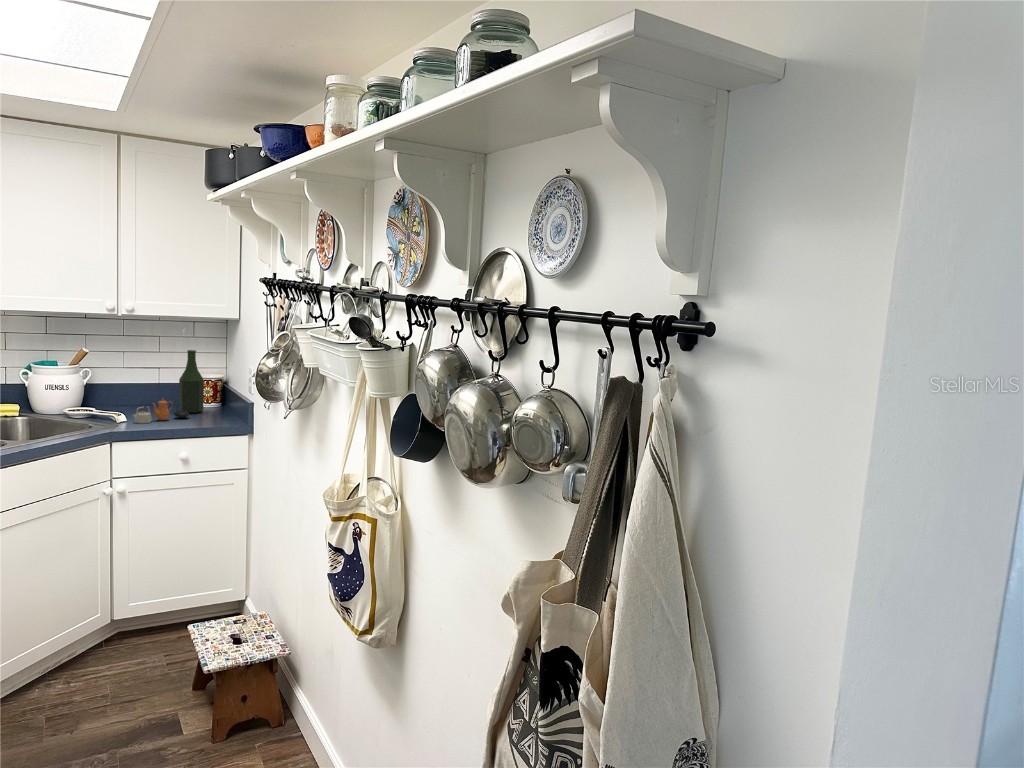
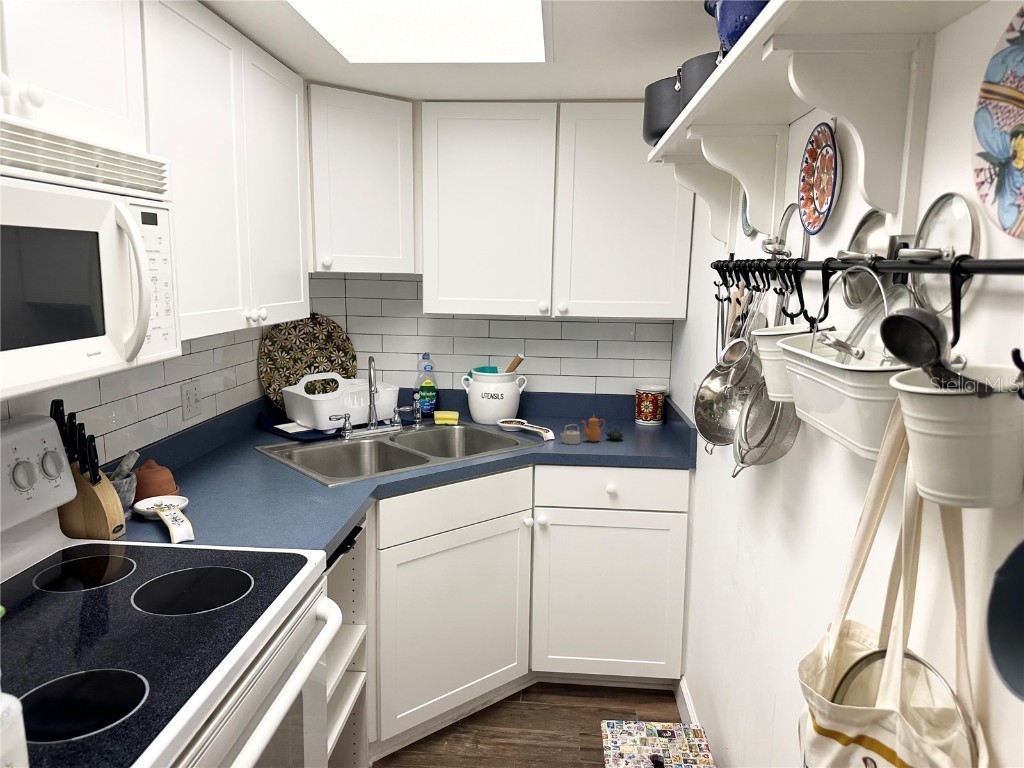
bottle: present [179,350,204,413] -> none [615,357,643,433]

